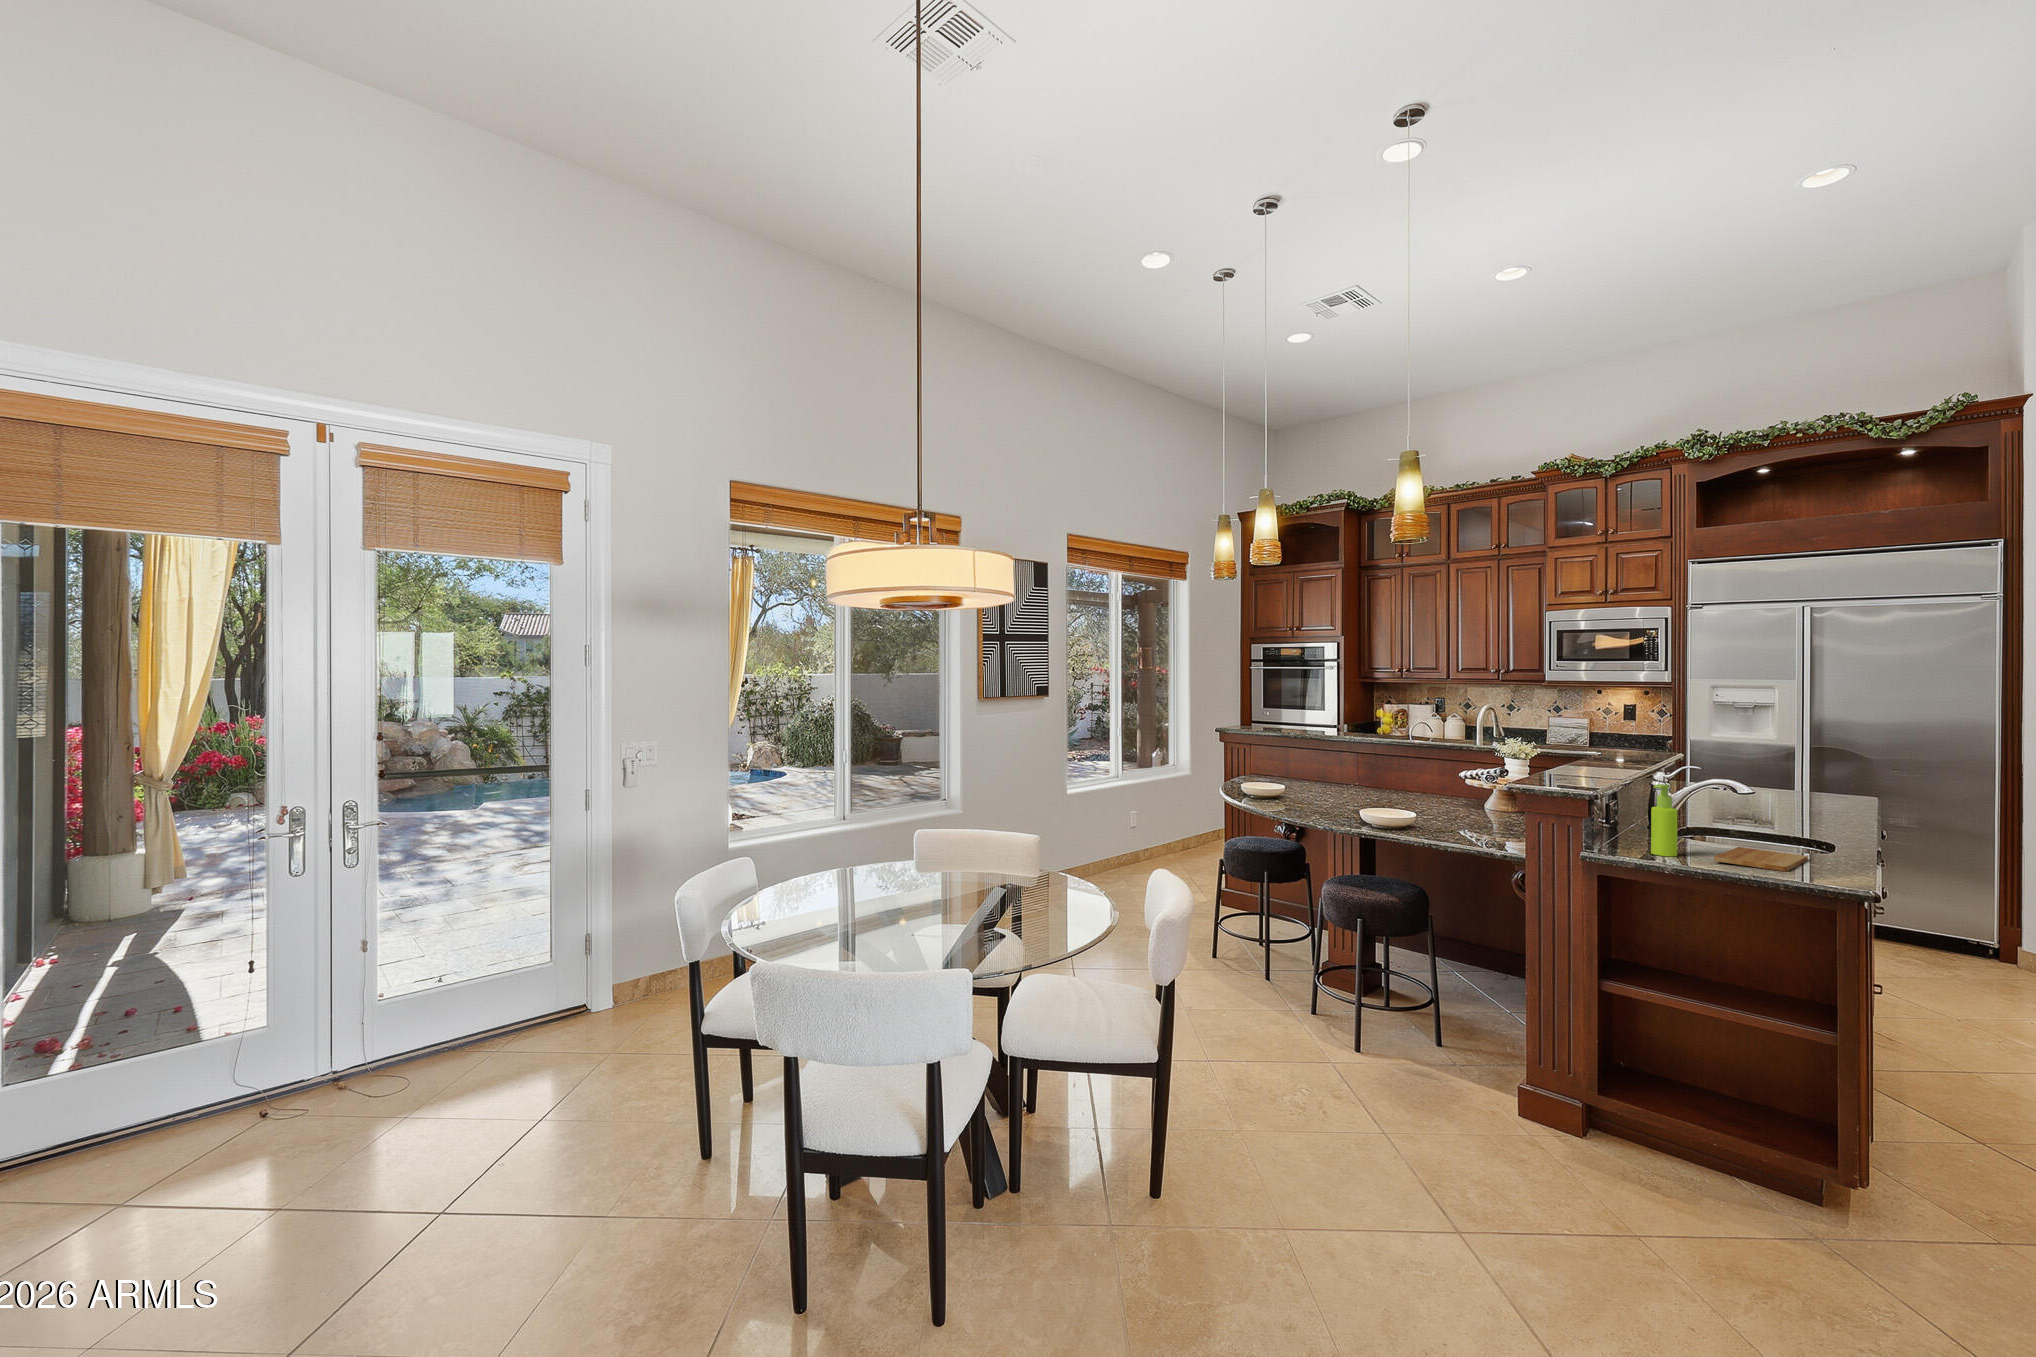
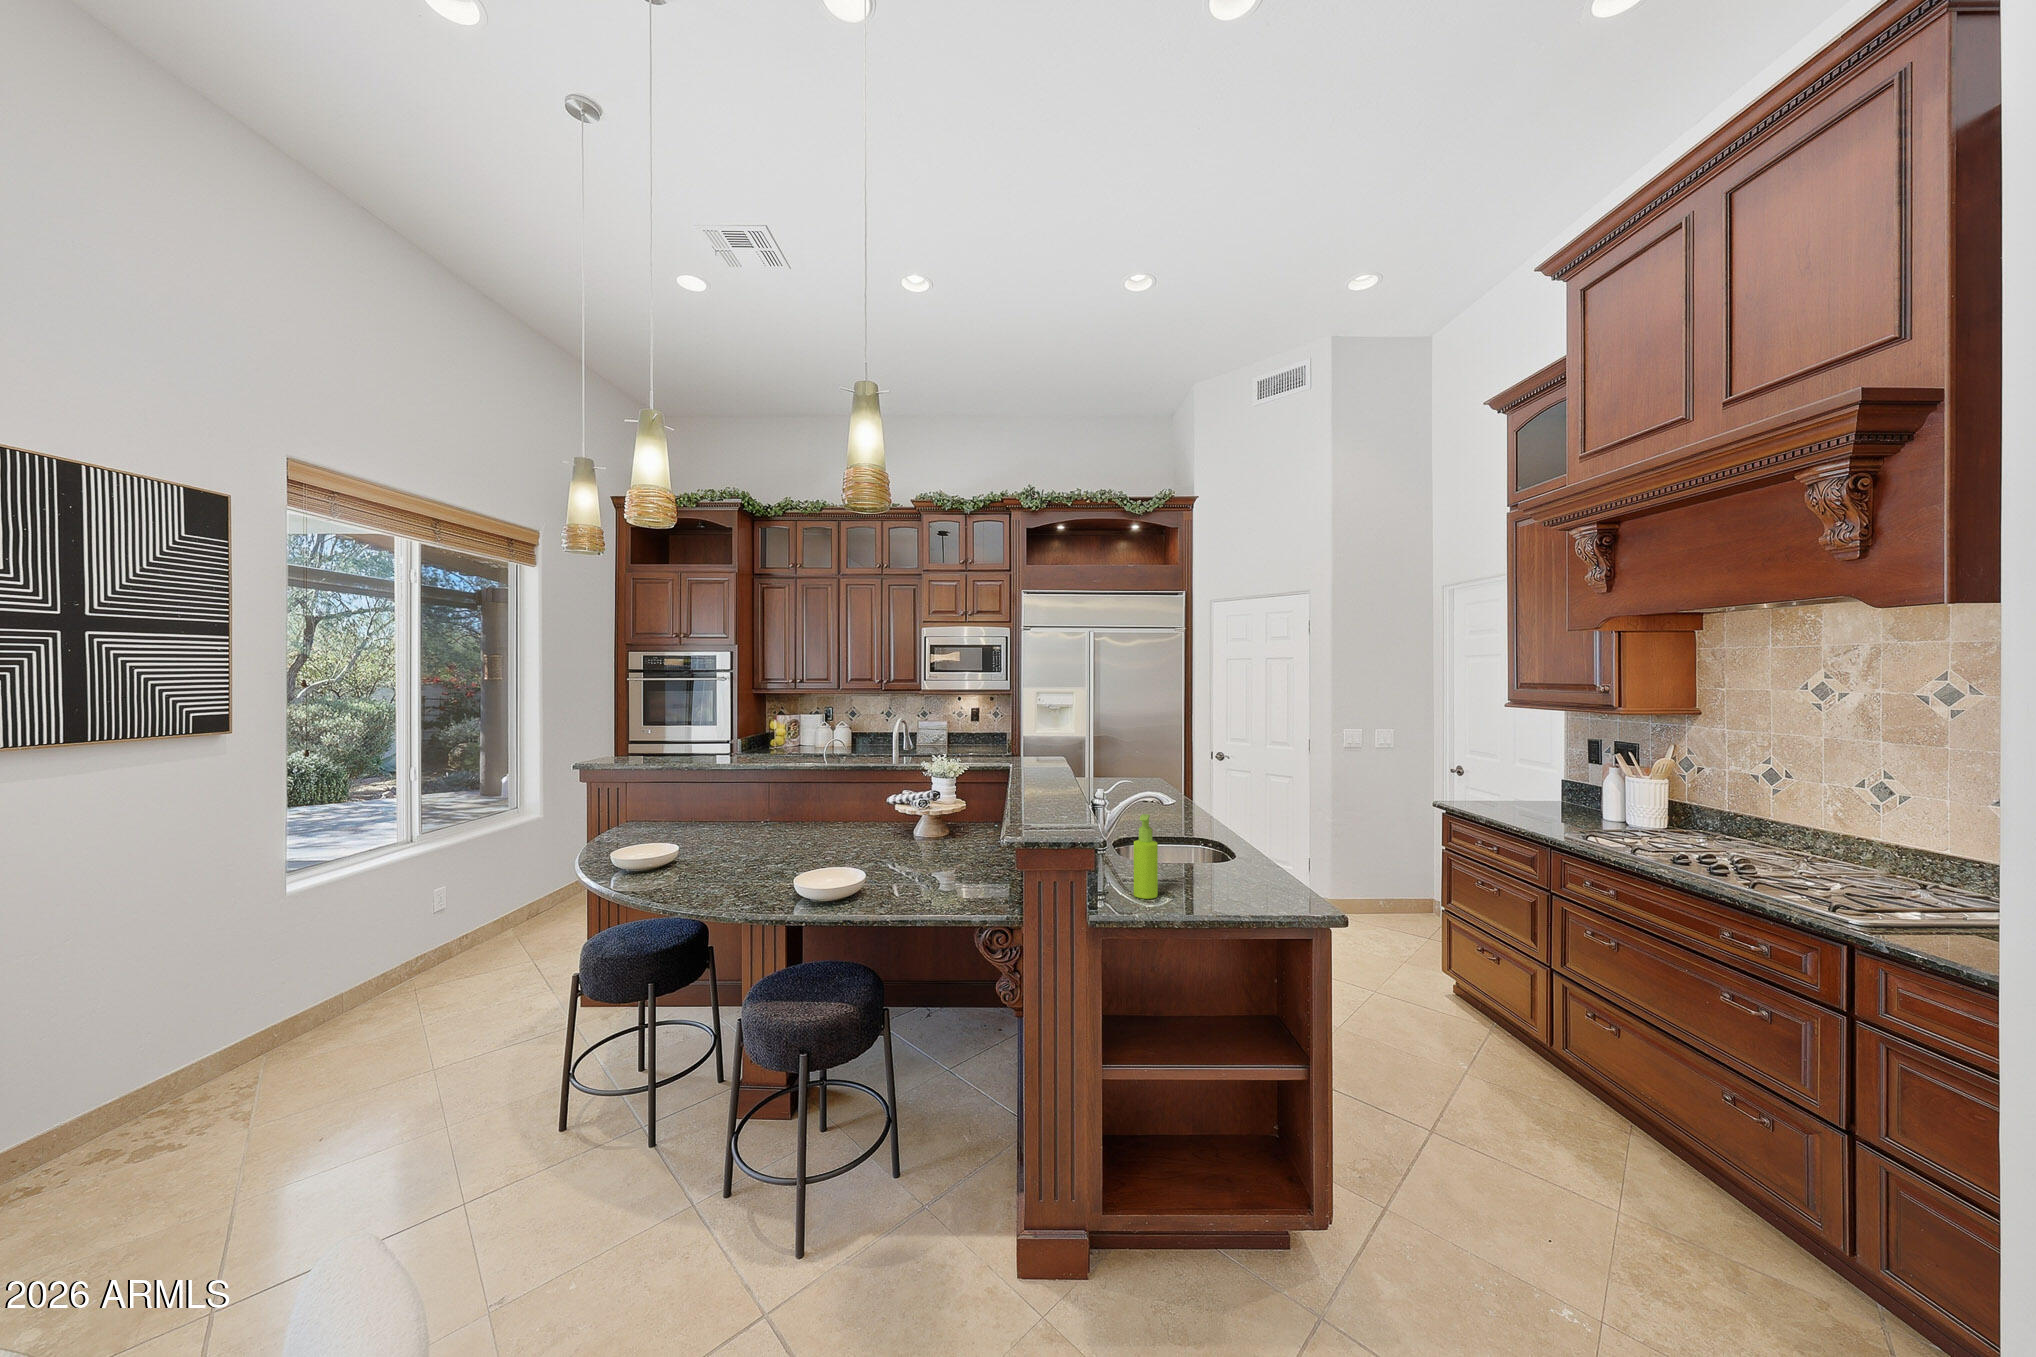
cutting board: present [1714,847,1808,871] -> none [1191,870,1262,902]

